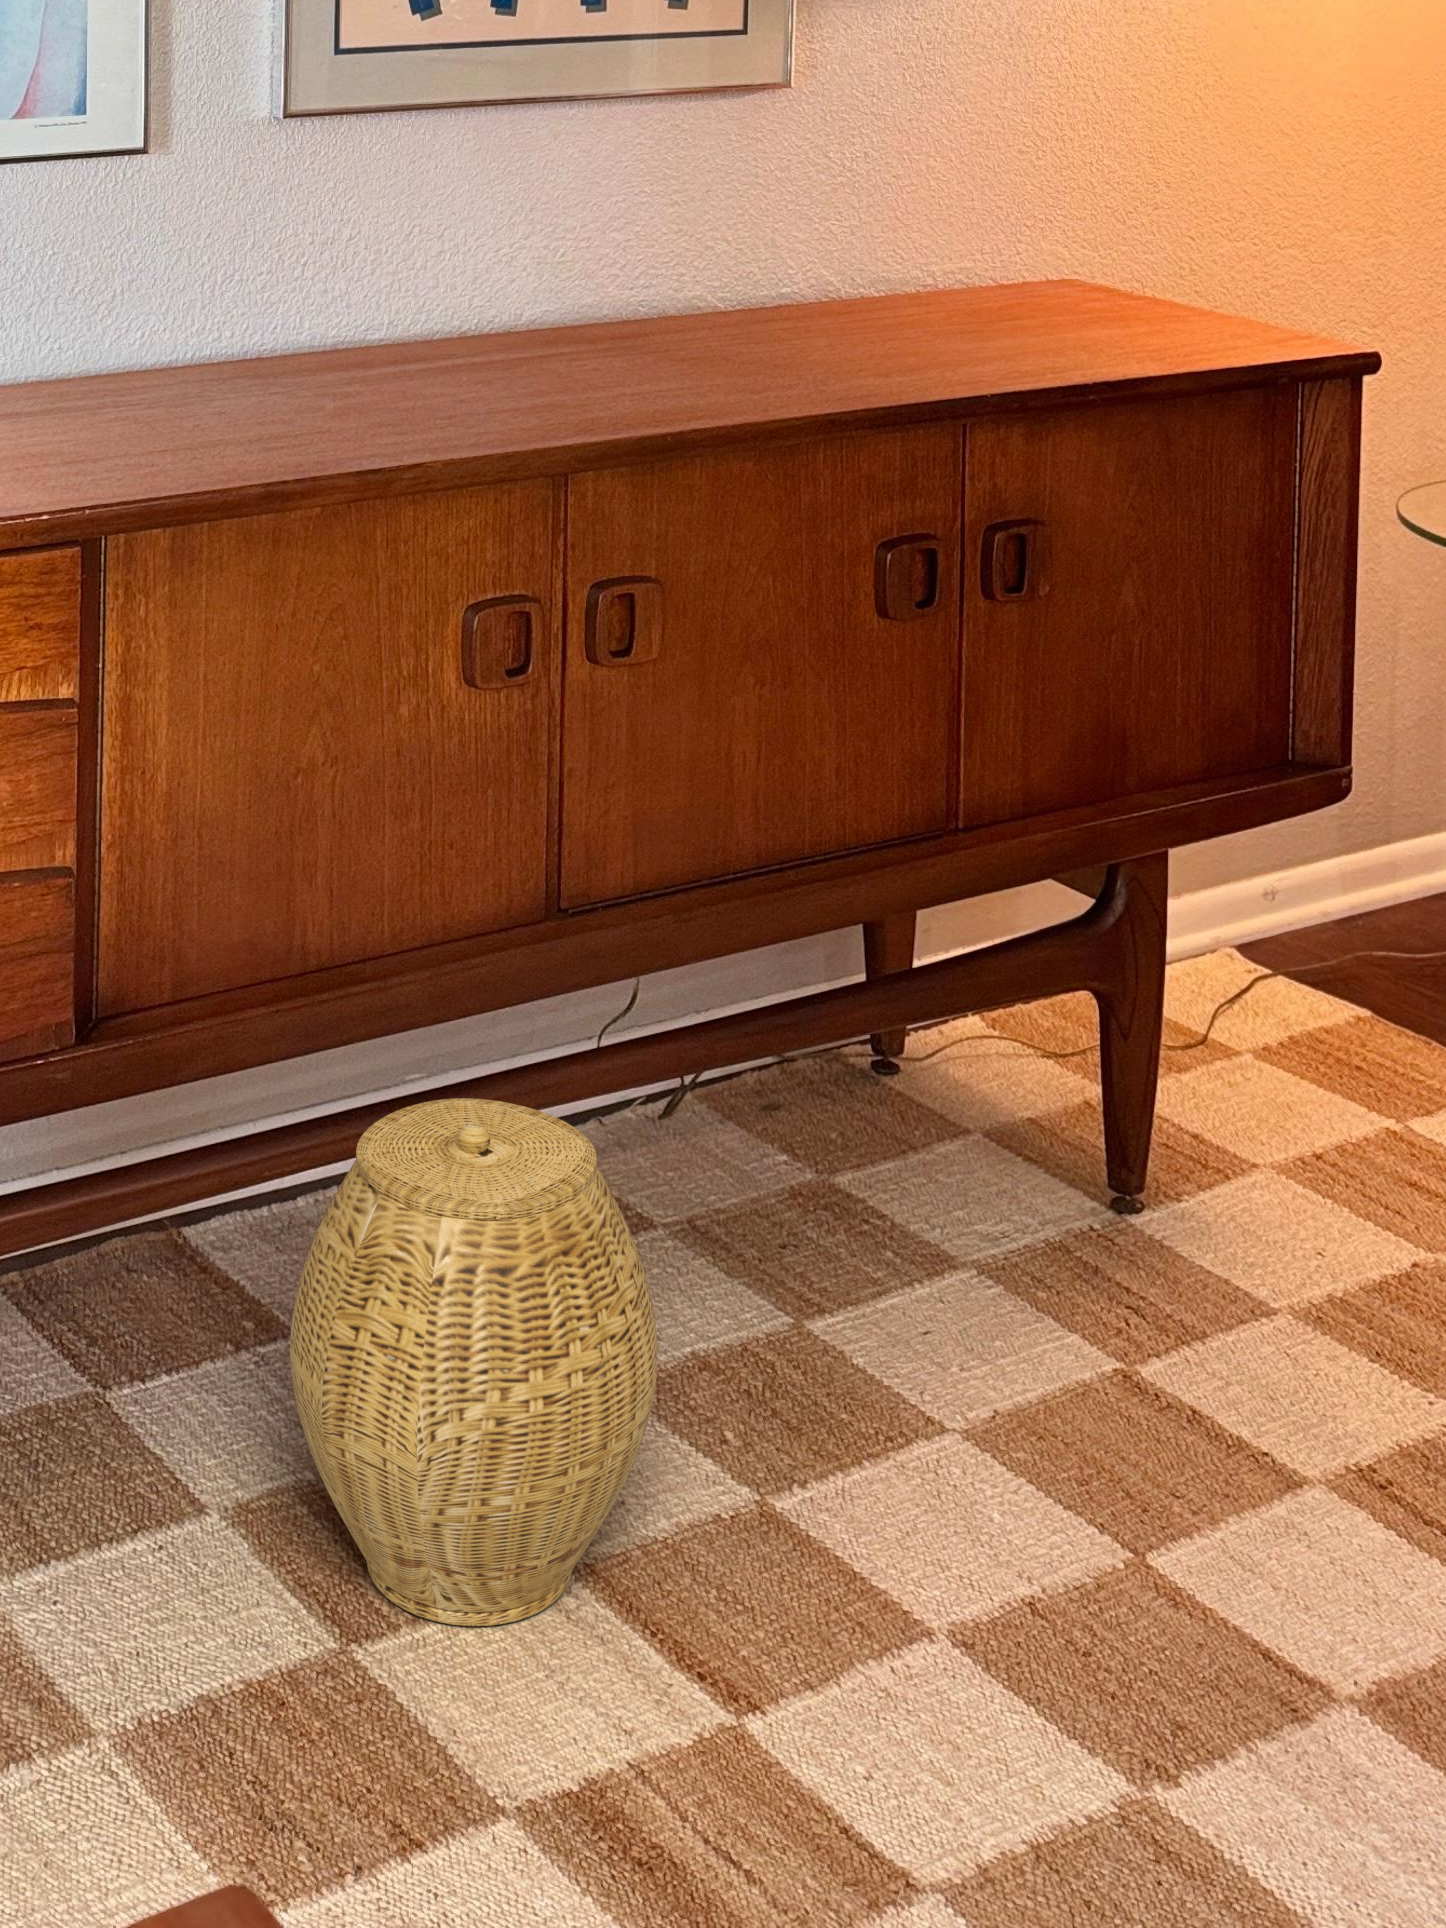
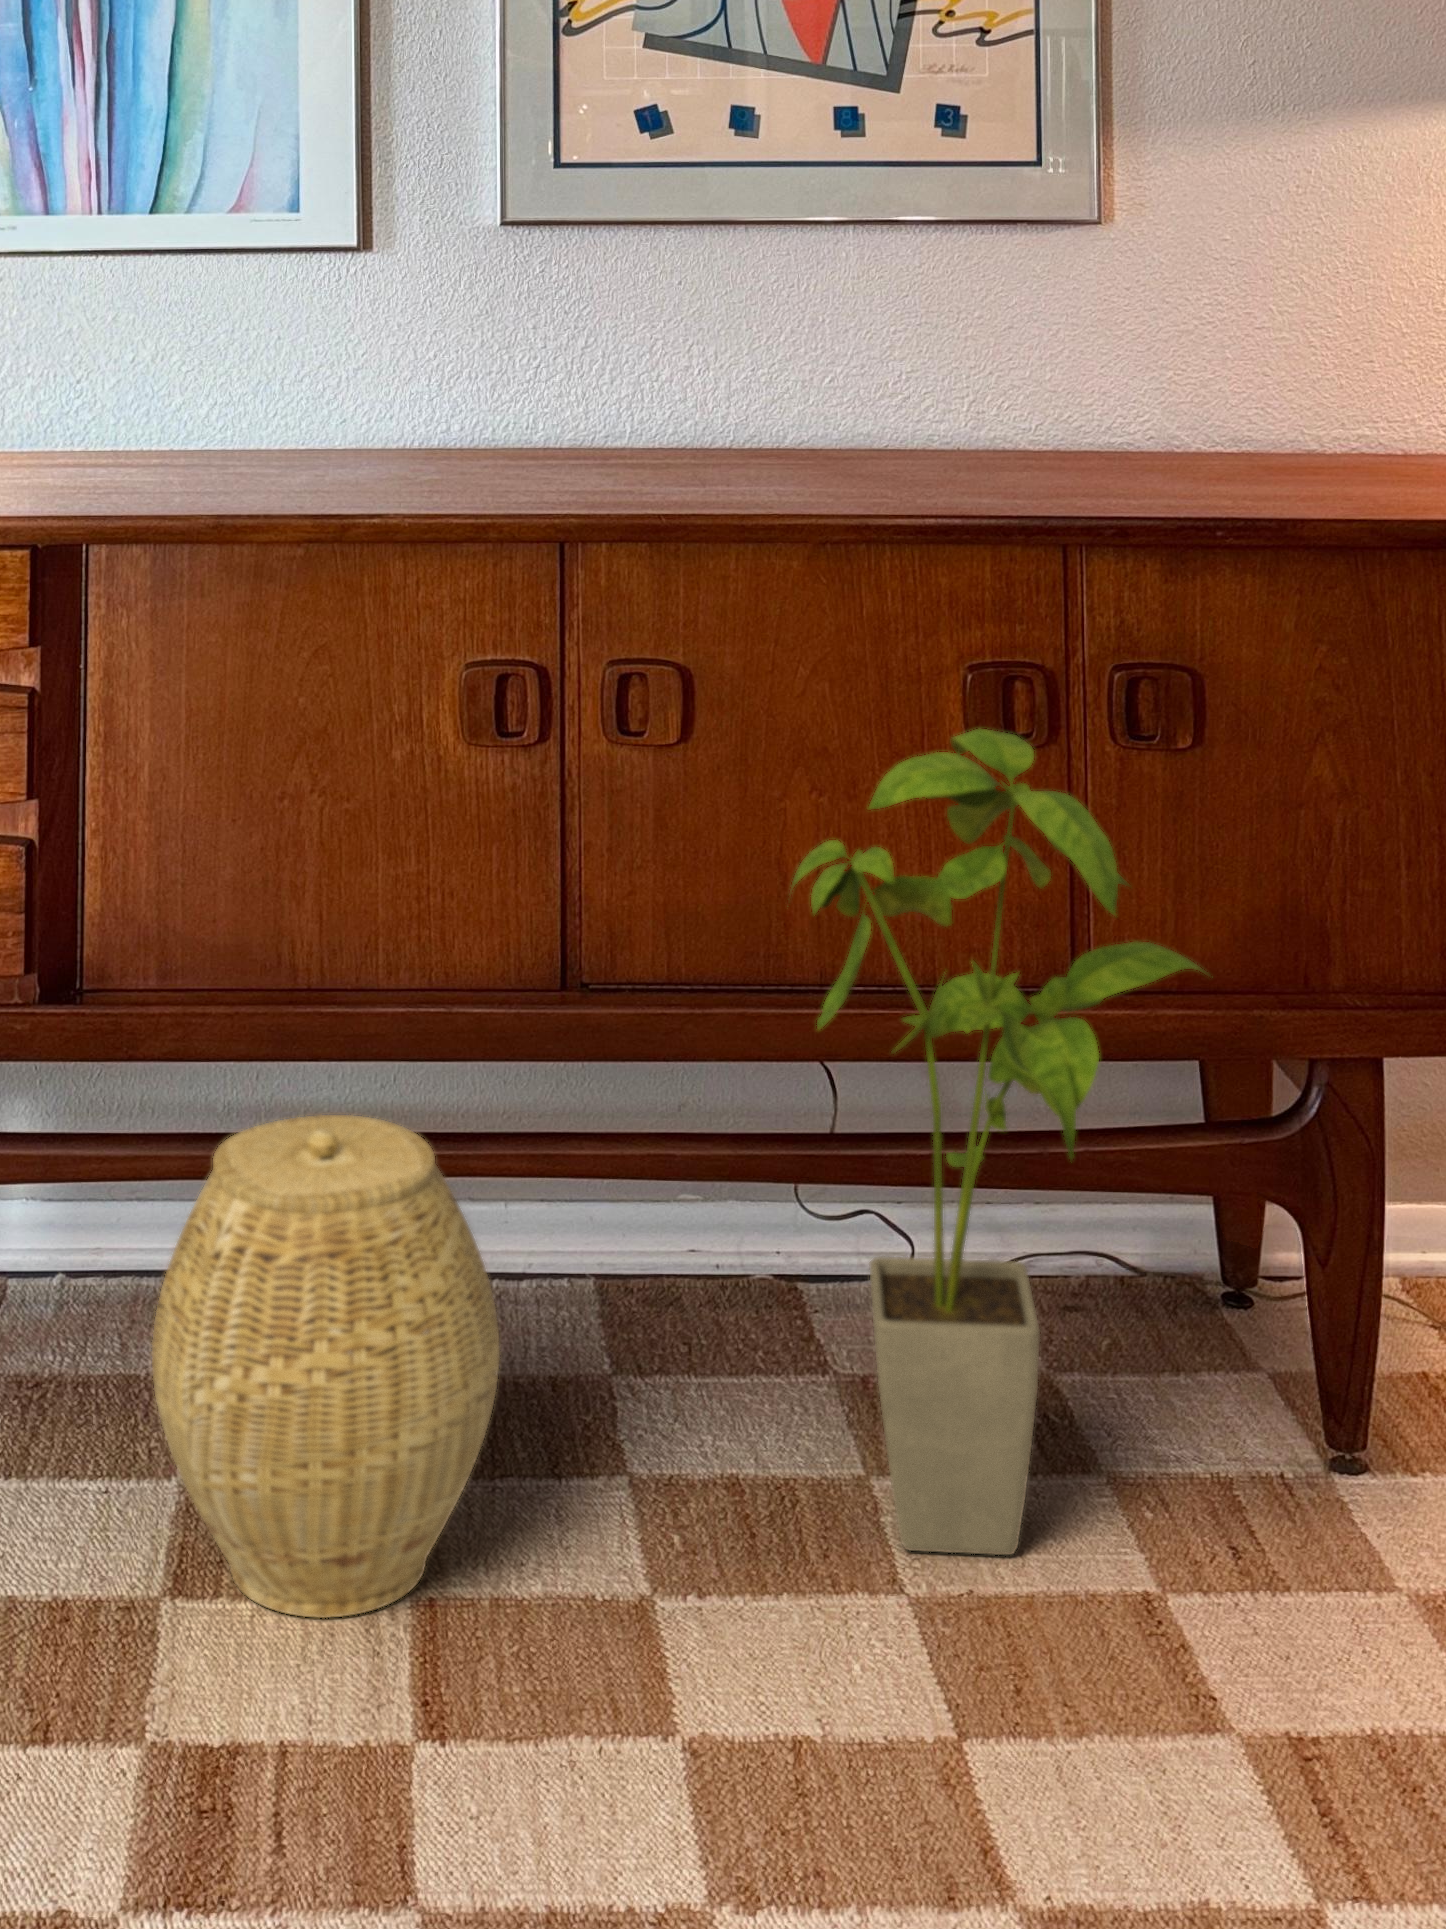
house plant: none [777,615,1196,1391] -> present [793,729,1205,1555]

